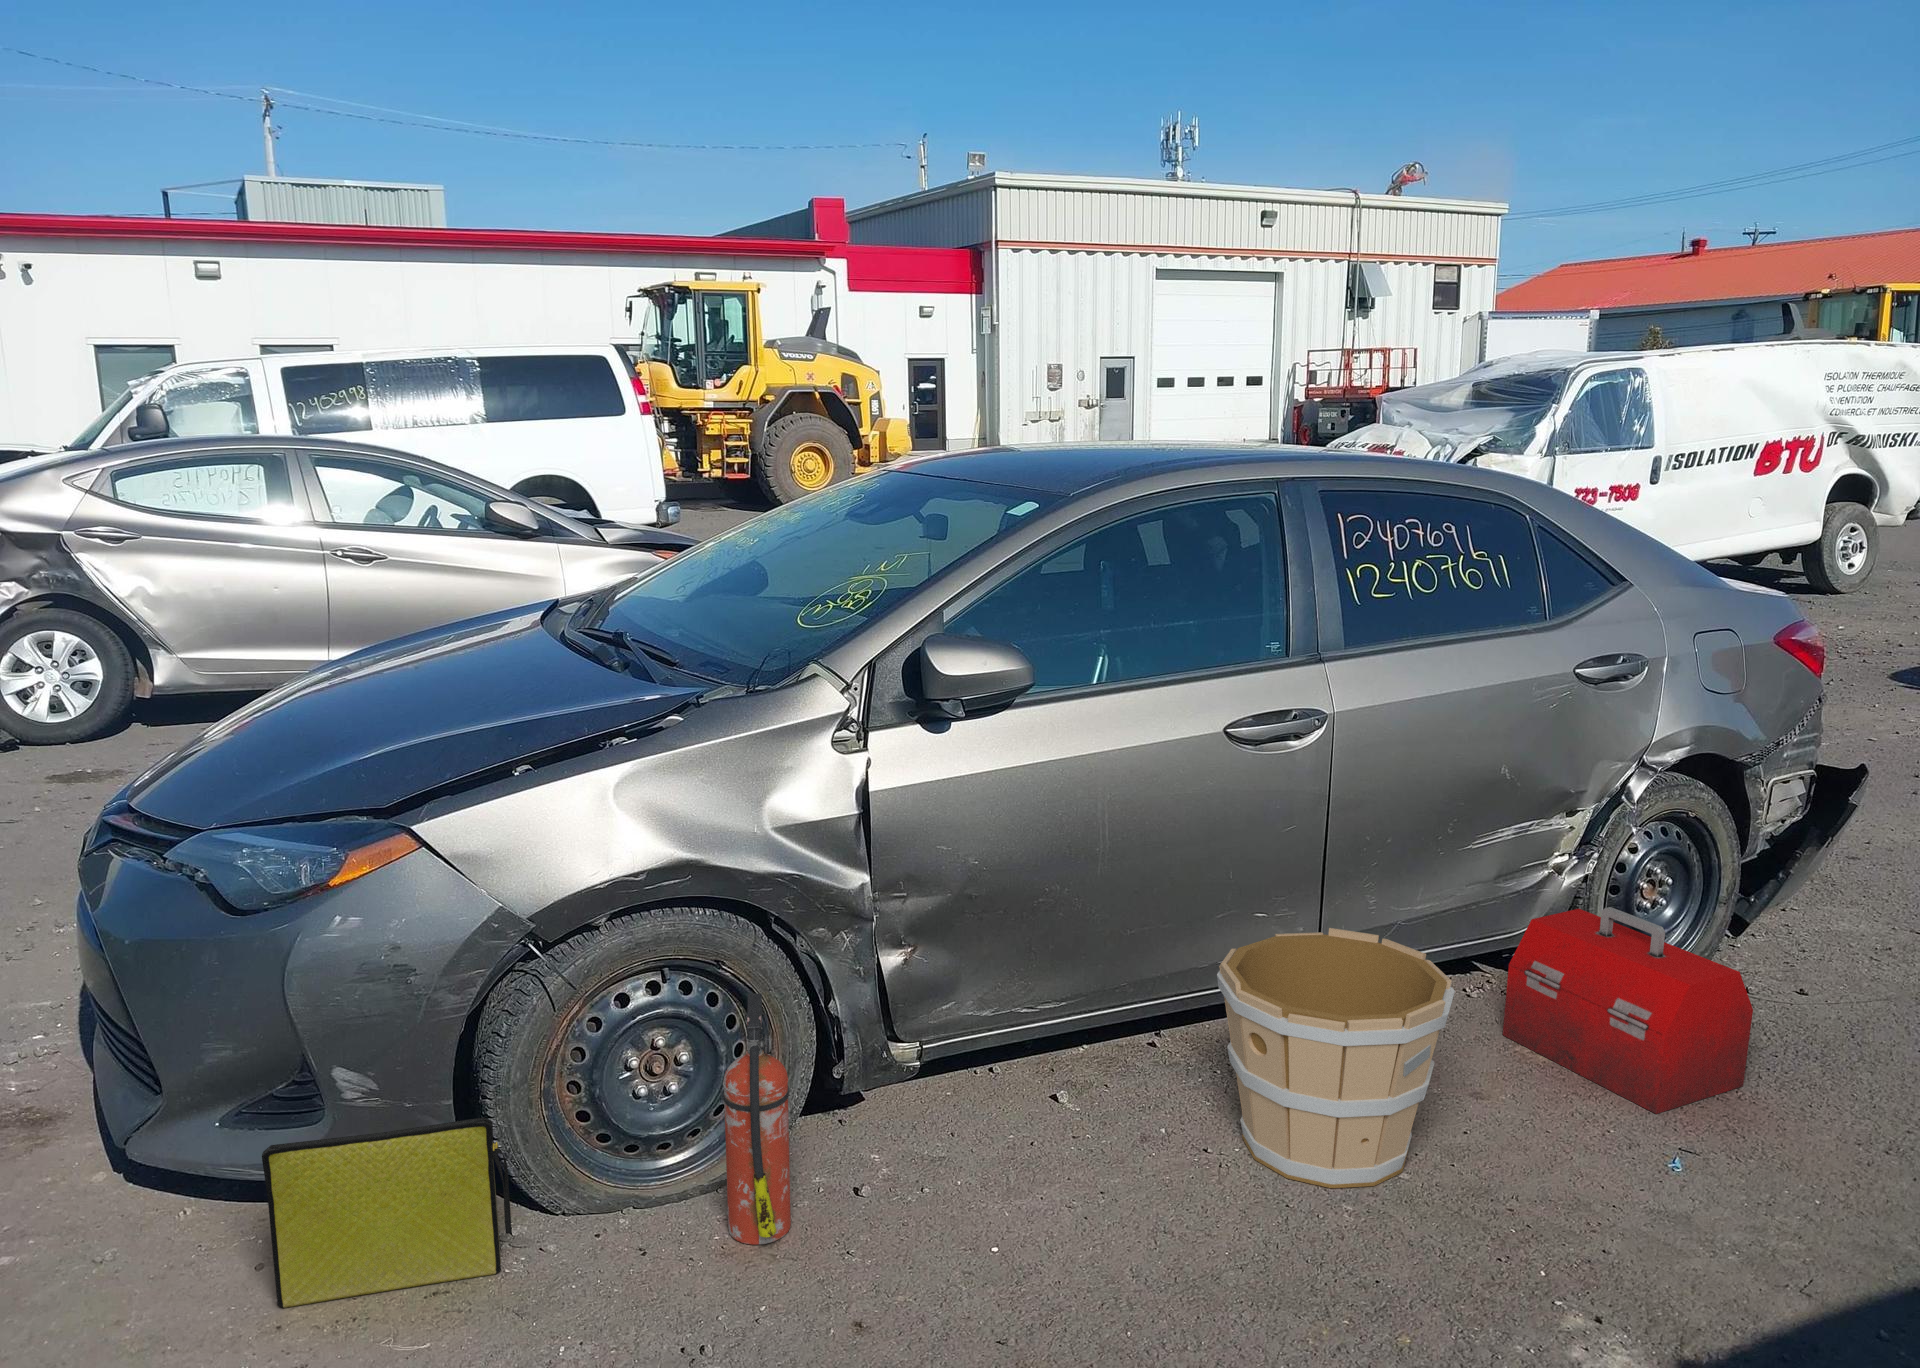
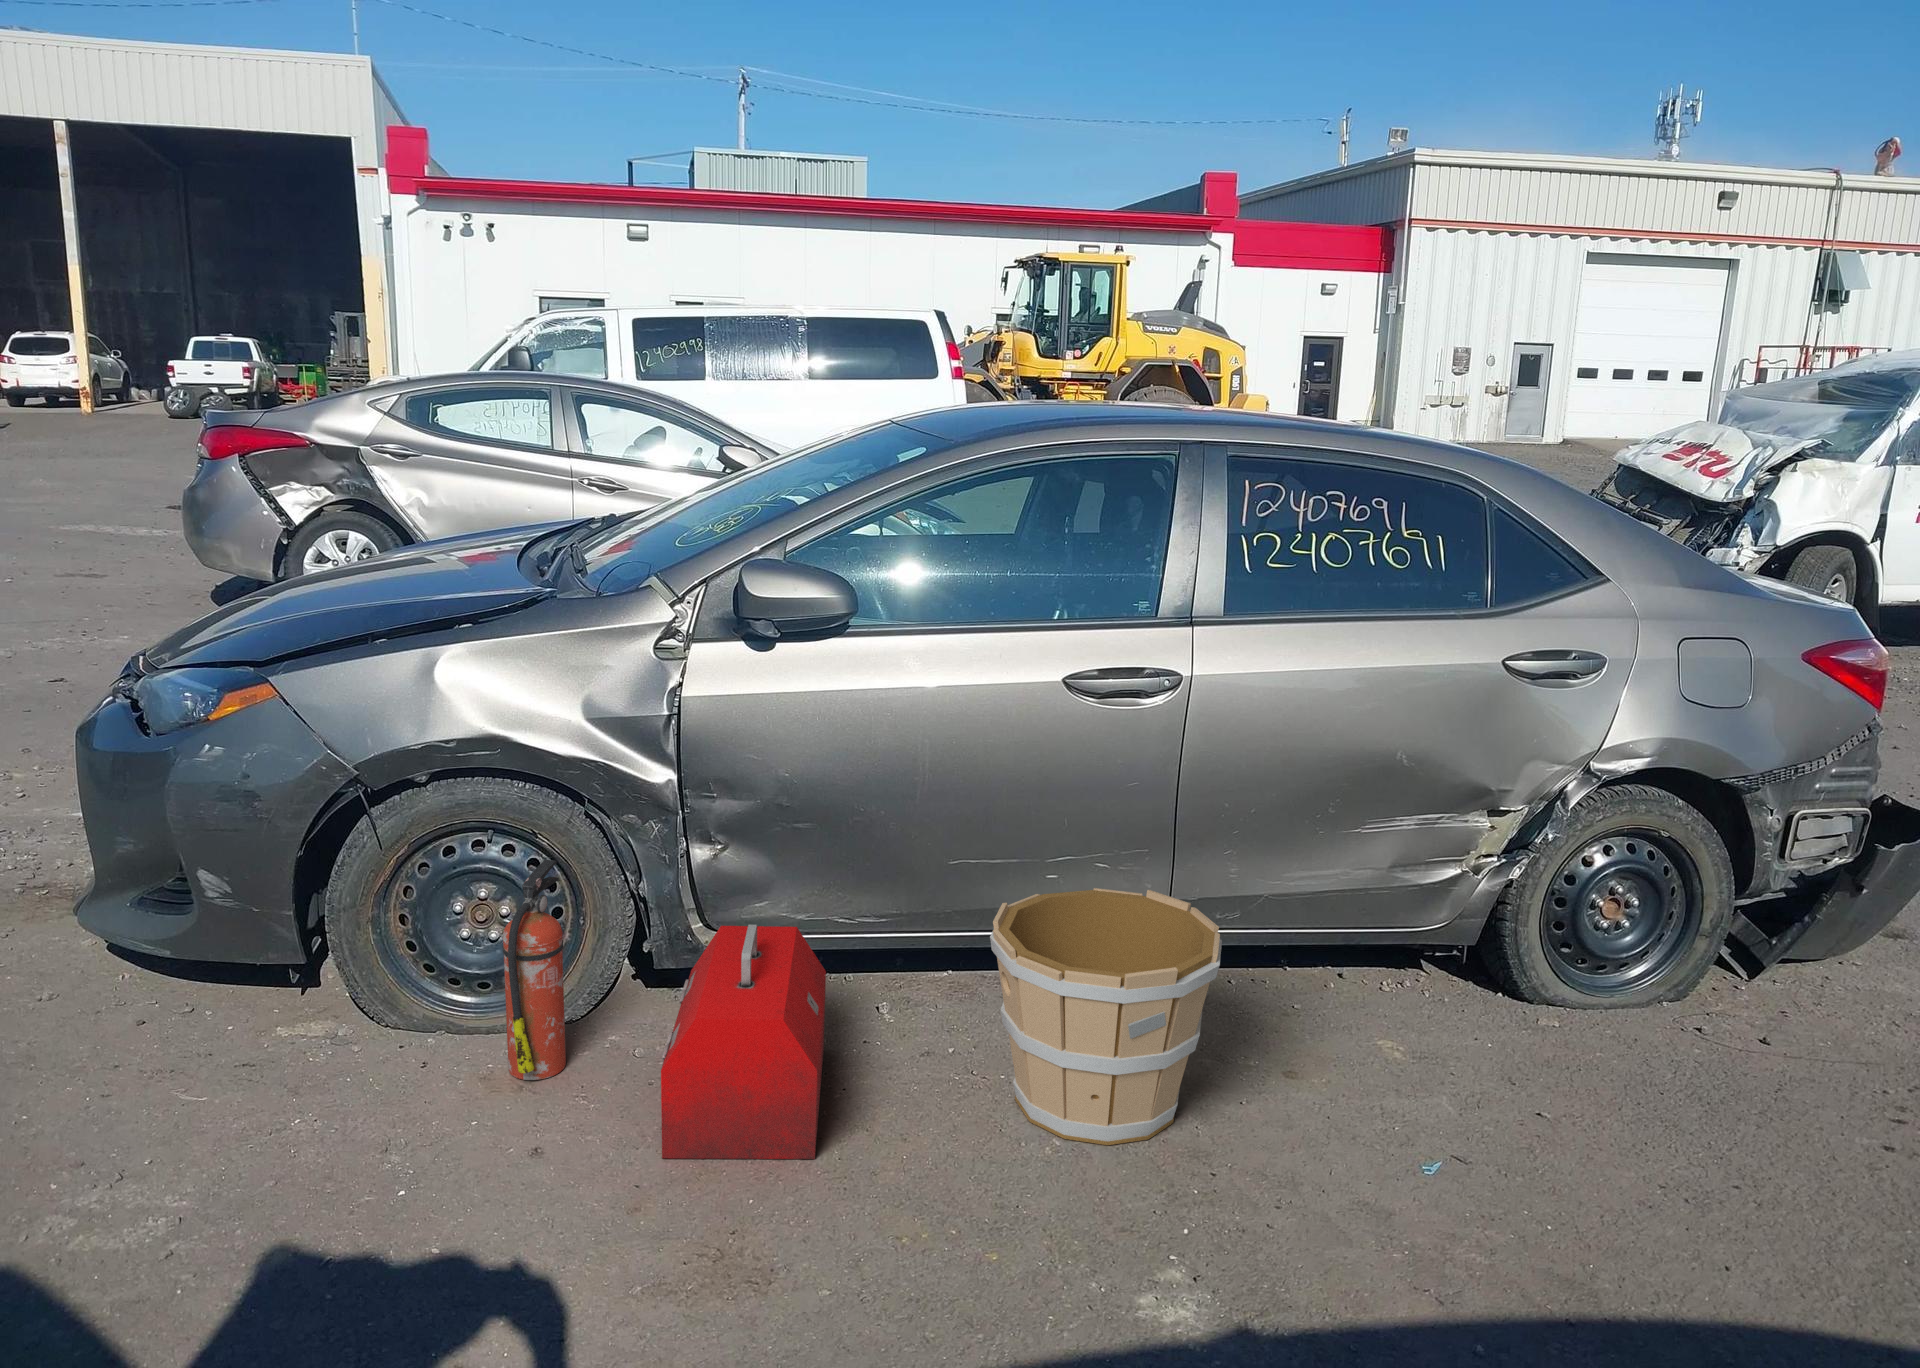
toolbox: present [1503,907,1753,1114] -> present [661,925,826,1159]
bag: present [262,1117,511,1308] -> none [133,918,330,1060]

